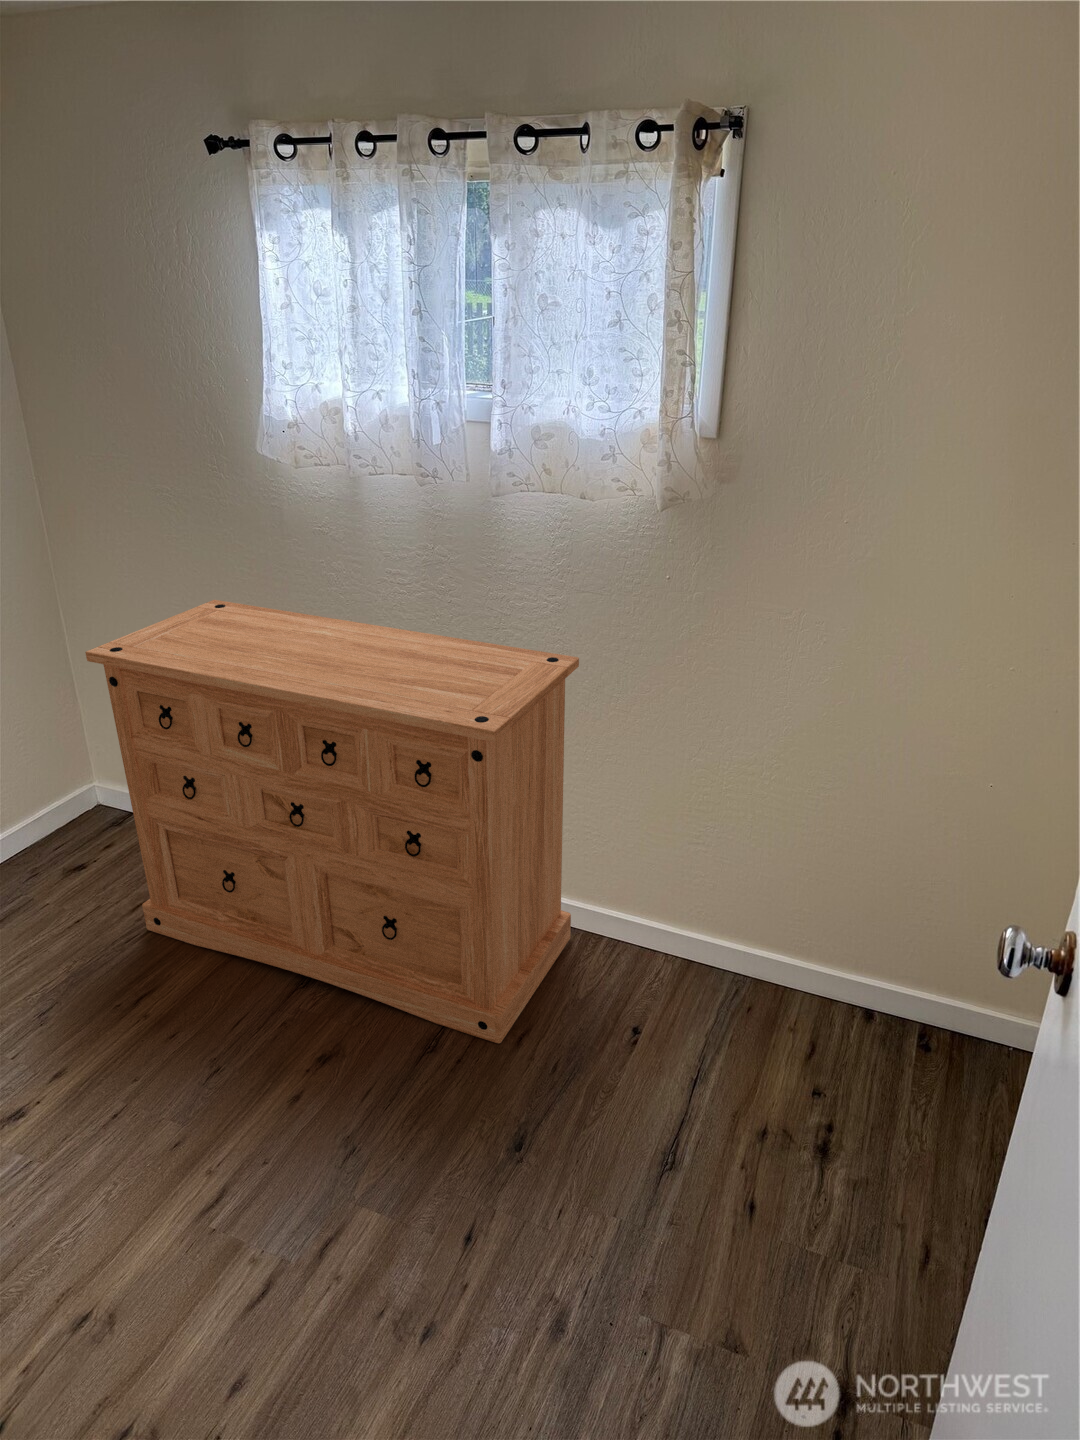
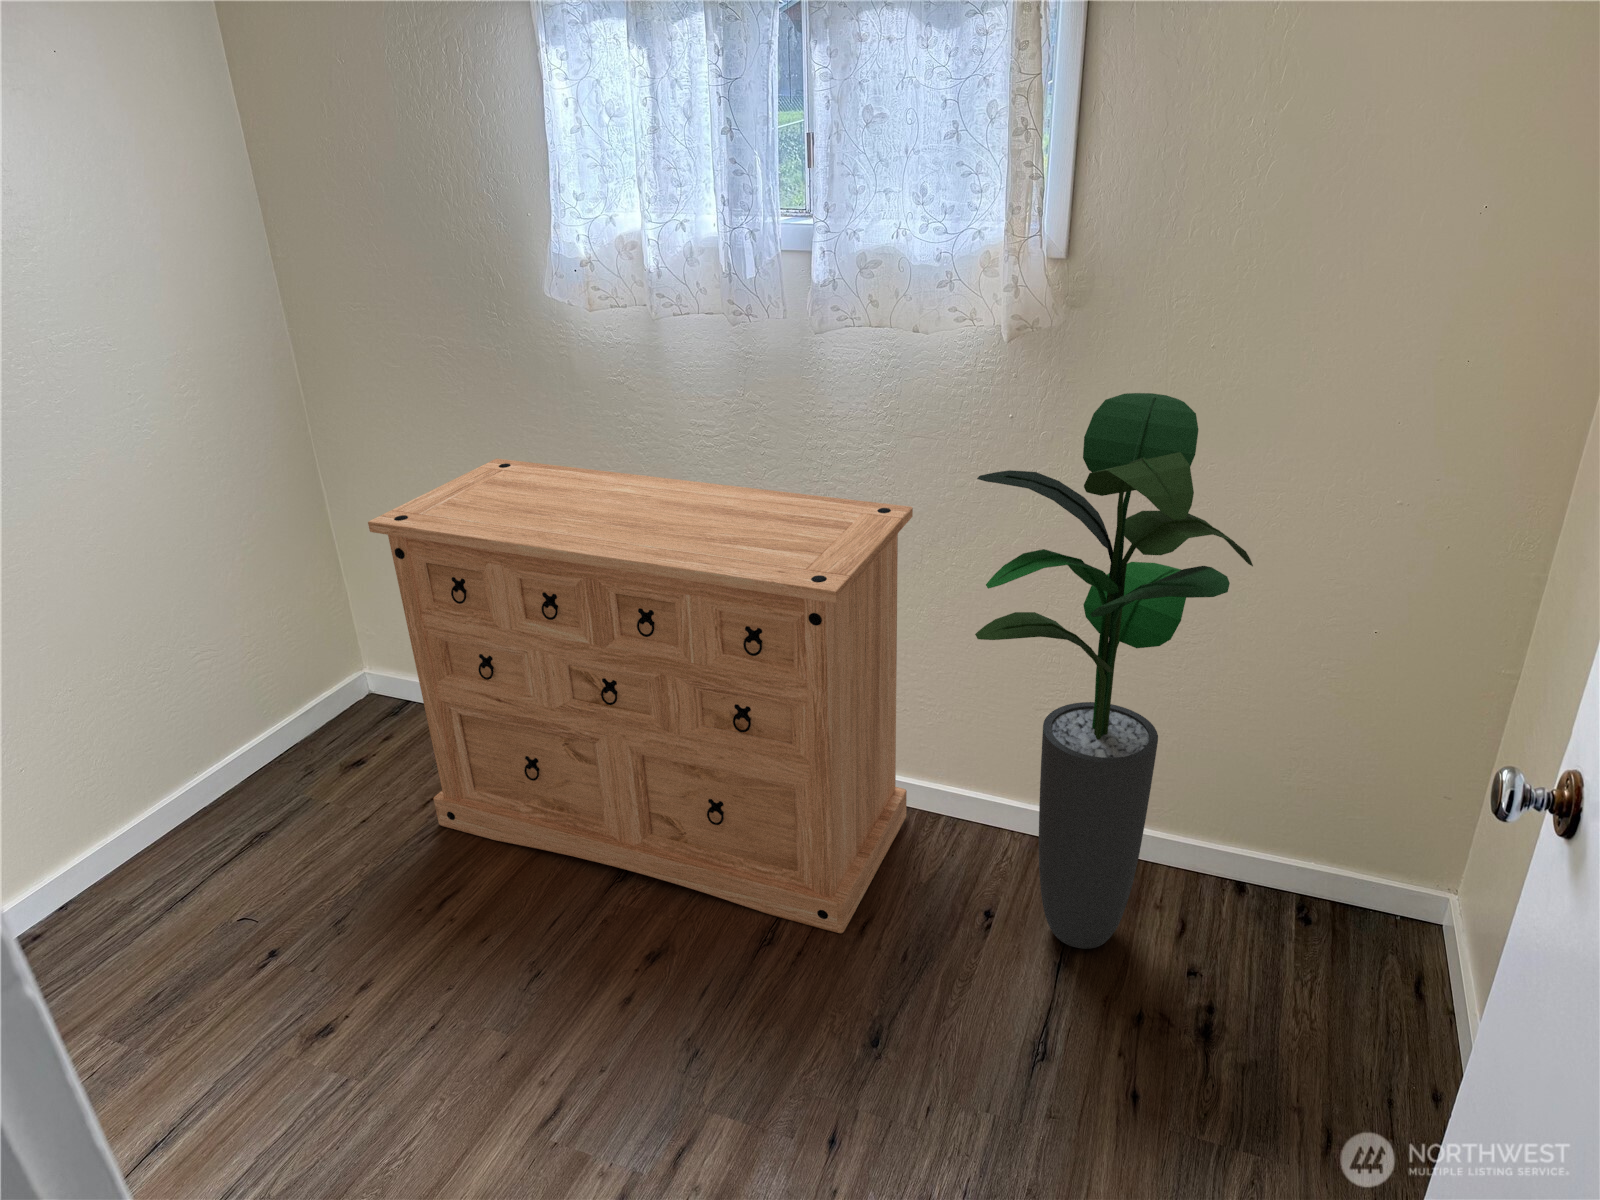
potted plant: none [619,562,875,1066] -> present [975,393,1253,949]

